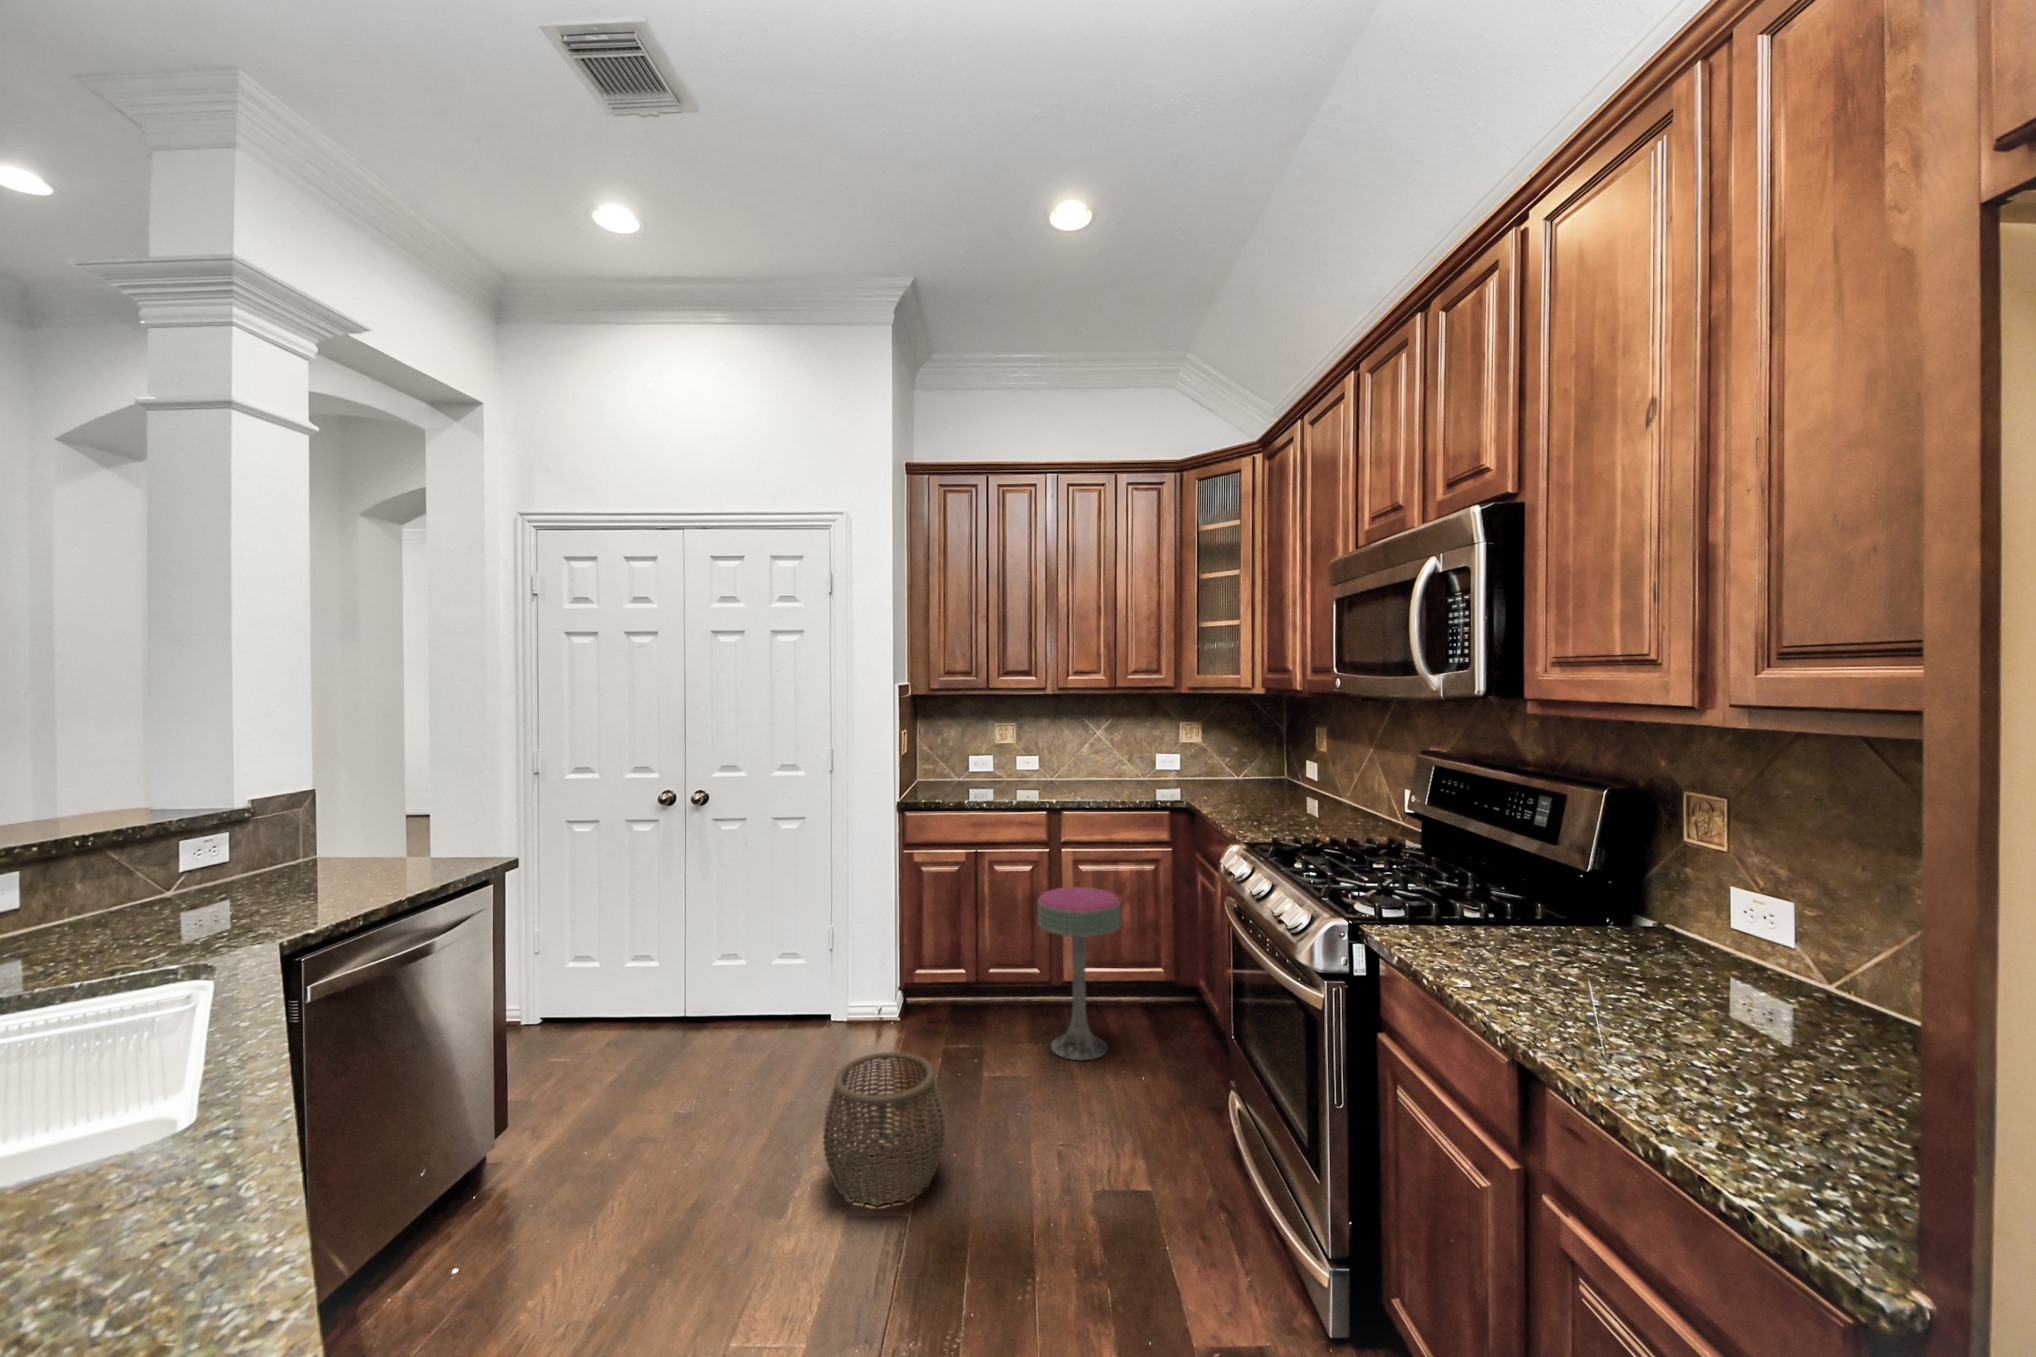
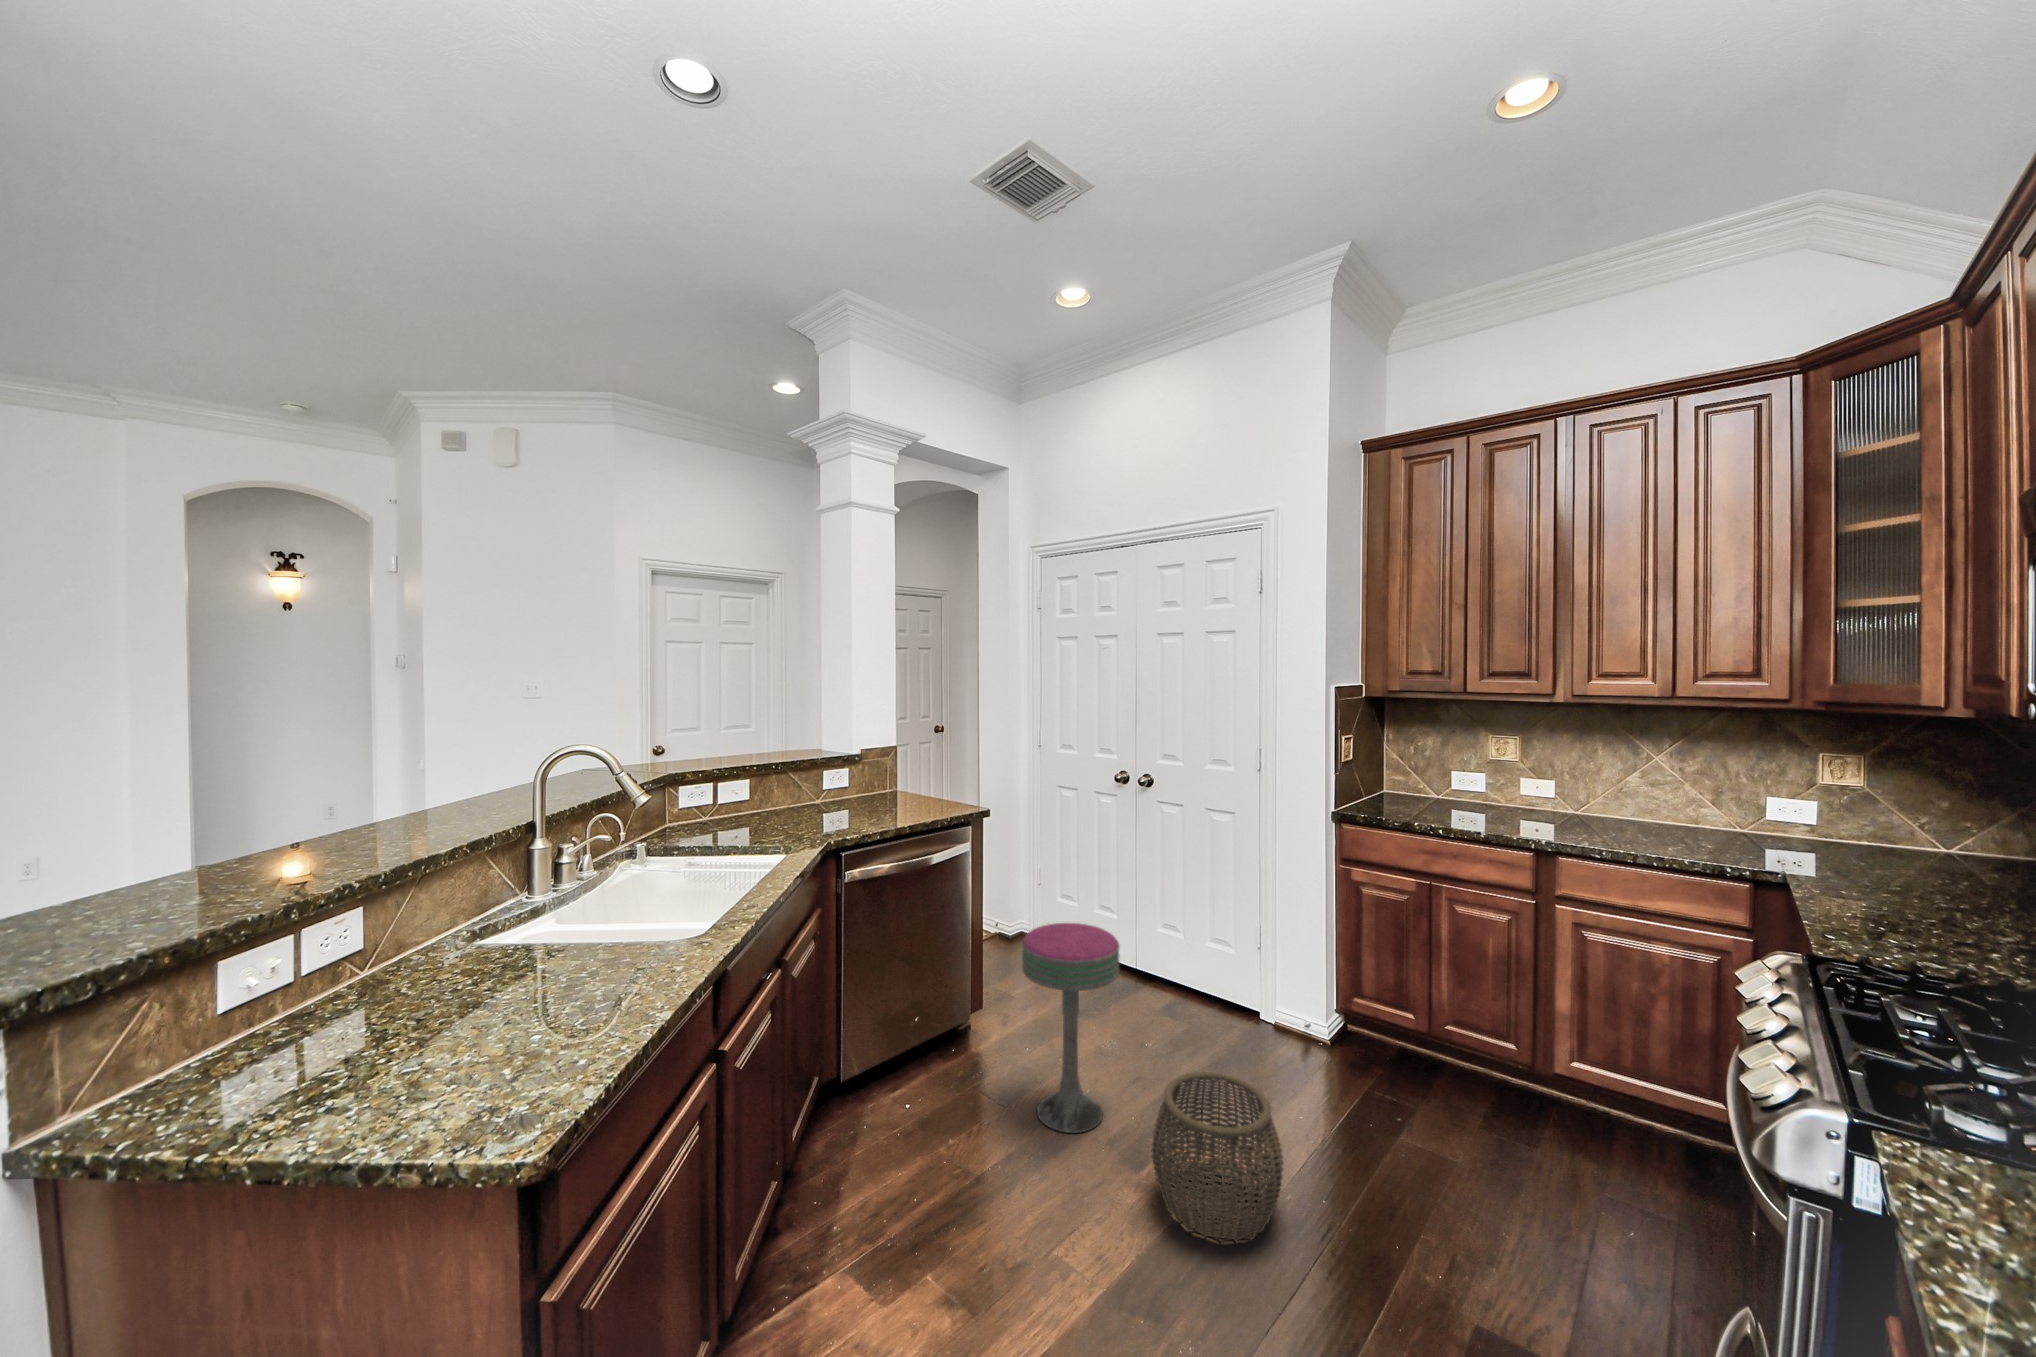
bar stool: present [1038,887,1121,1060] -> present [1022,923,1119,1133]

